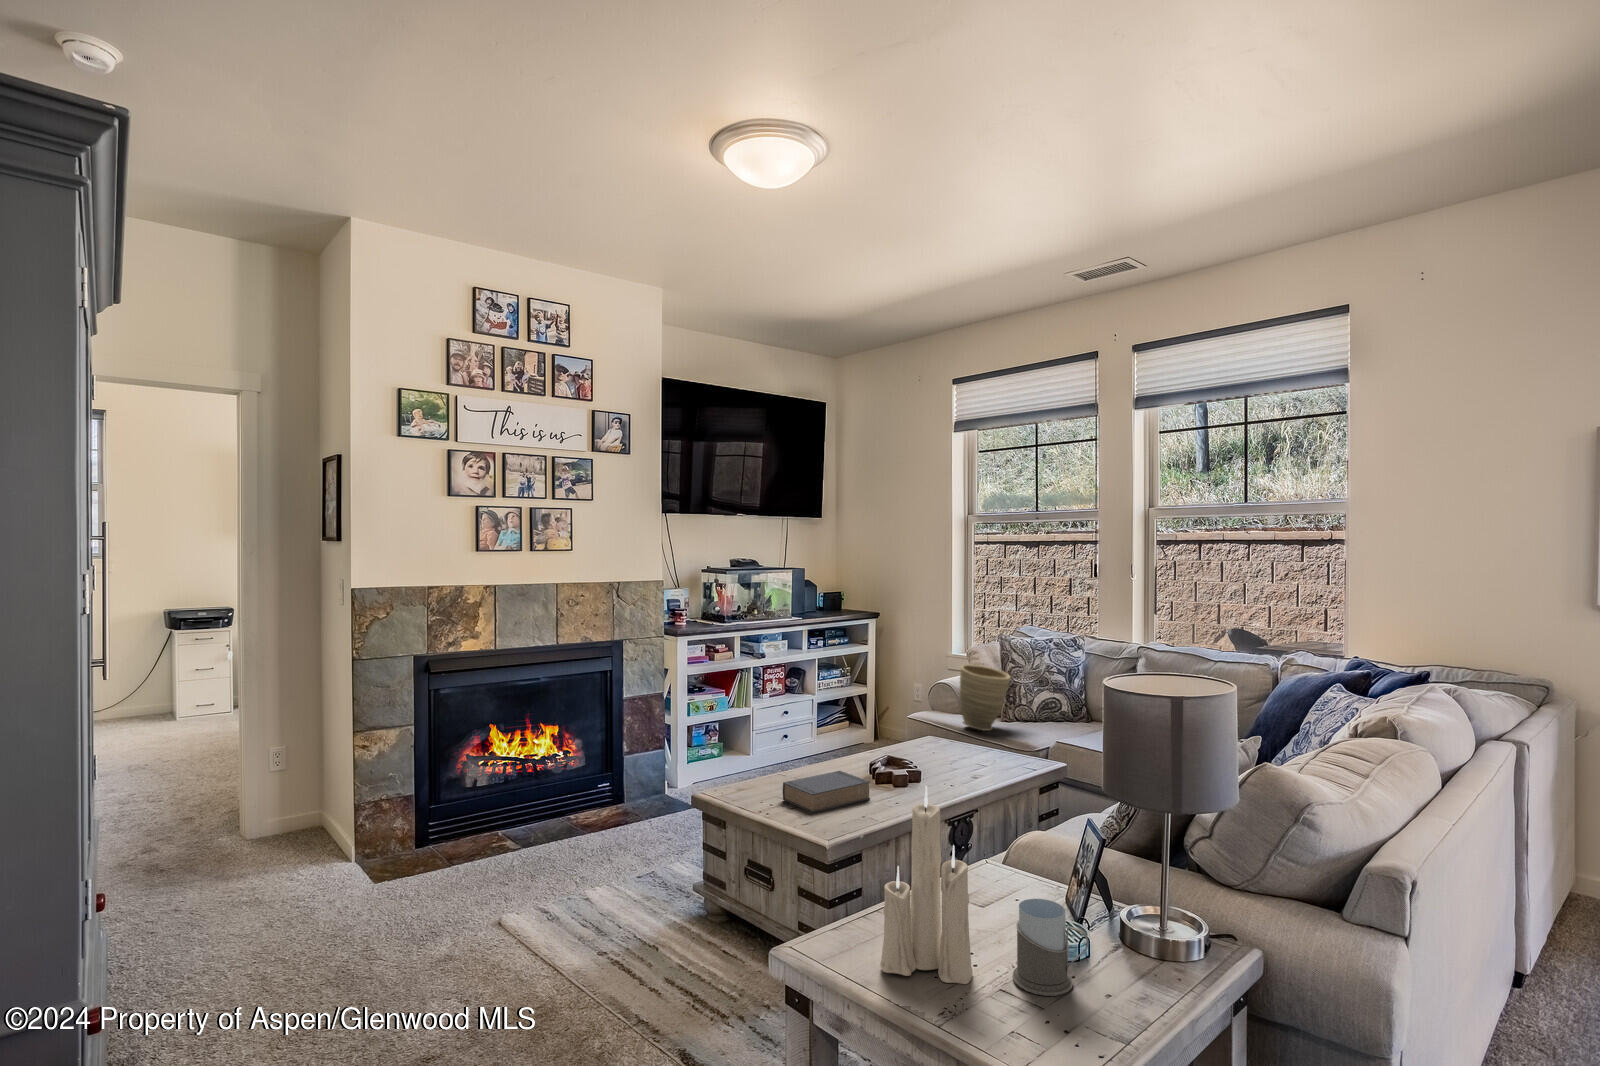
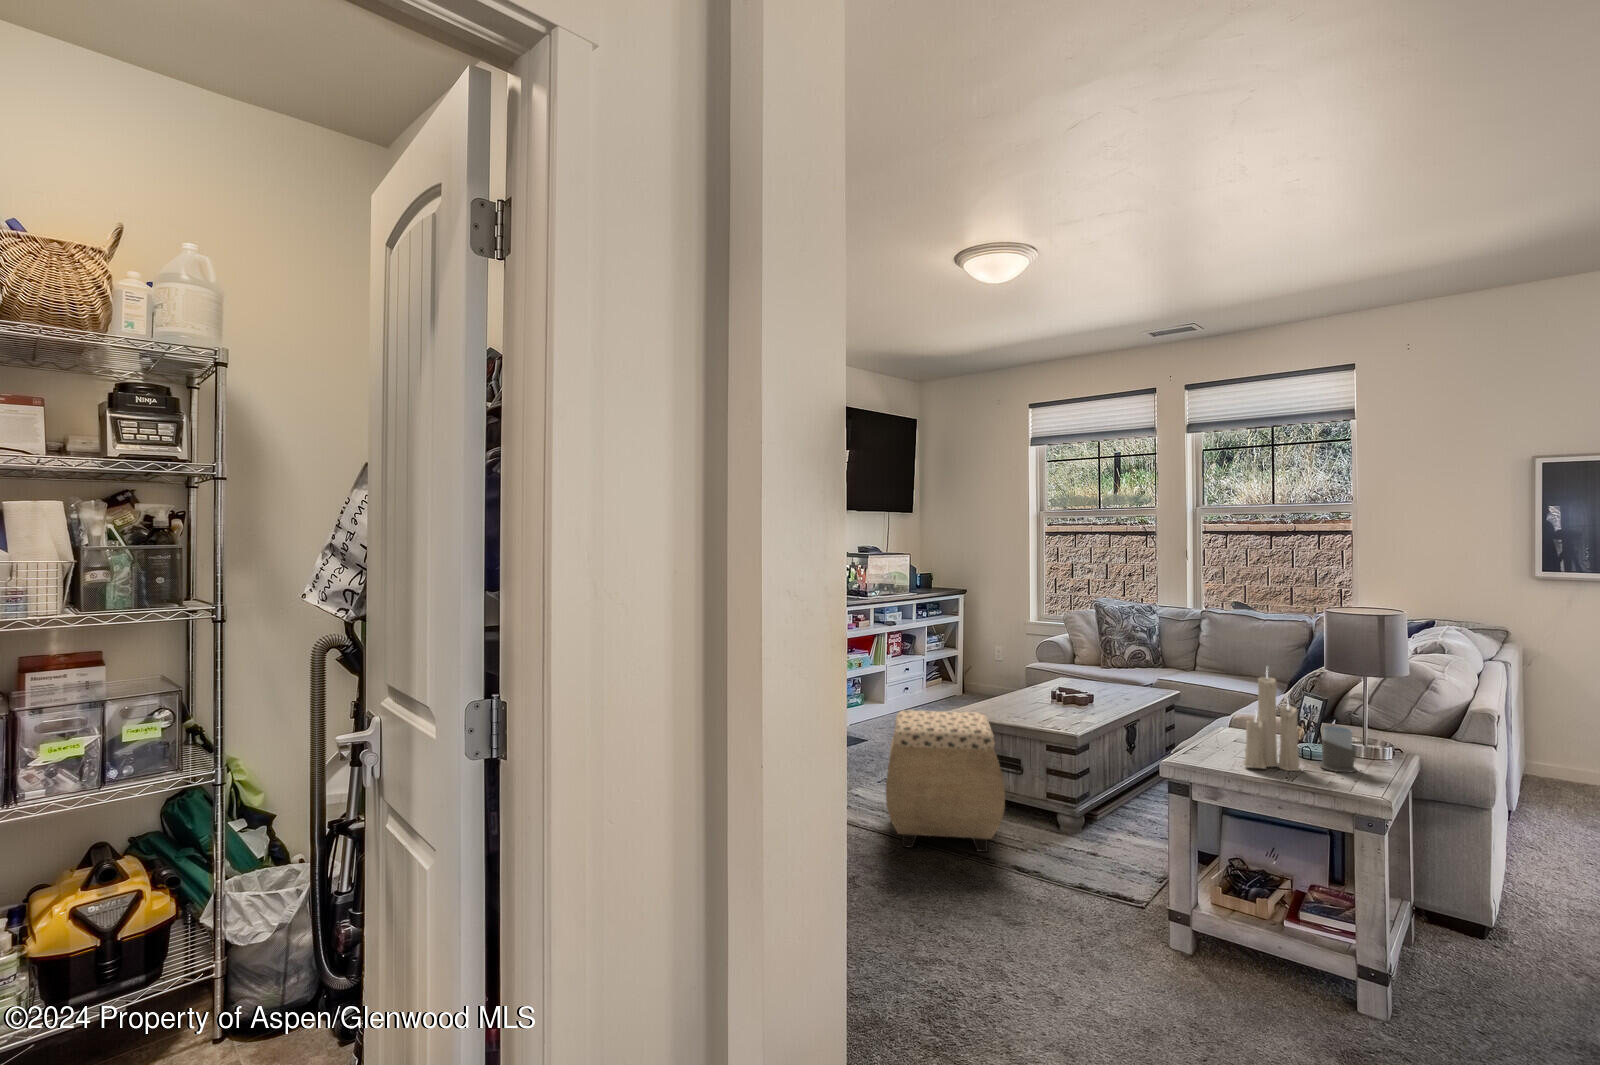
vase: present [960,665,1010,731] -> none [1073,625,1112,674]
book: present [783,771,870,813] -> none [1013,695,1073,721]
ottoman: none [521,793,736,1018] -> present [886,710,1005,852]

